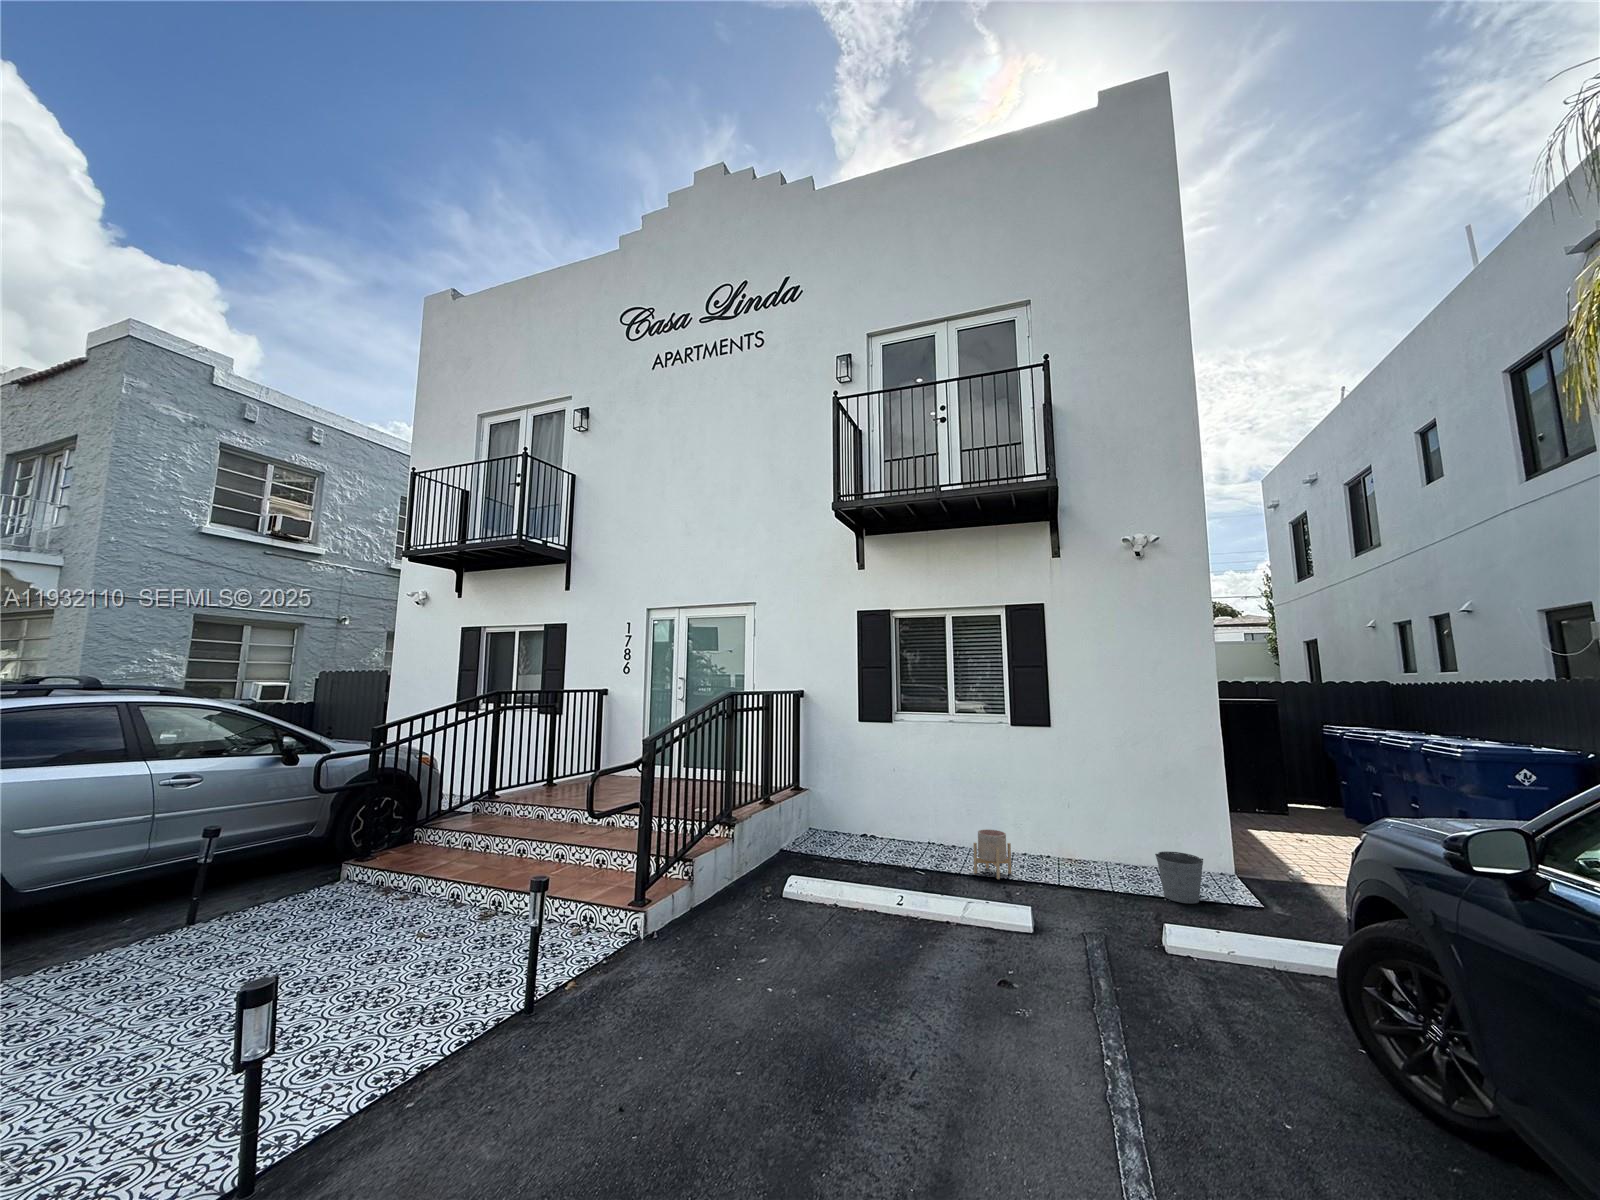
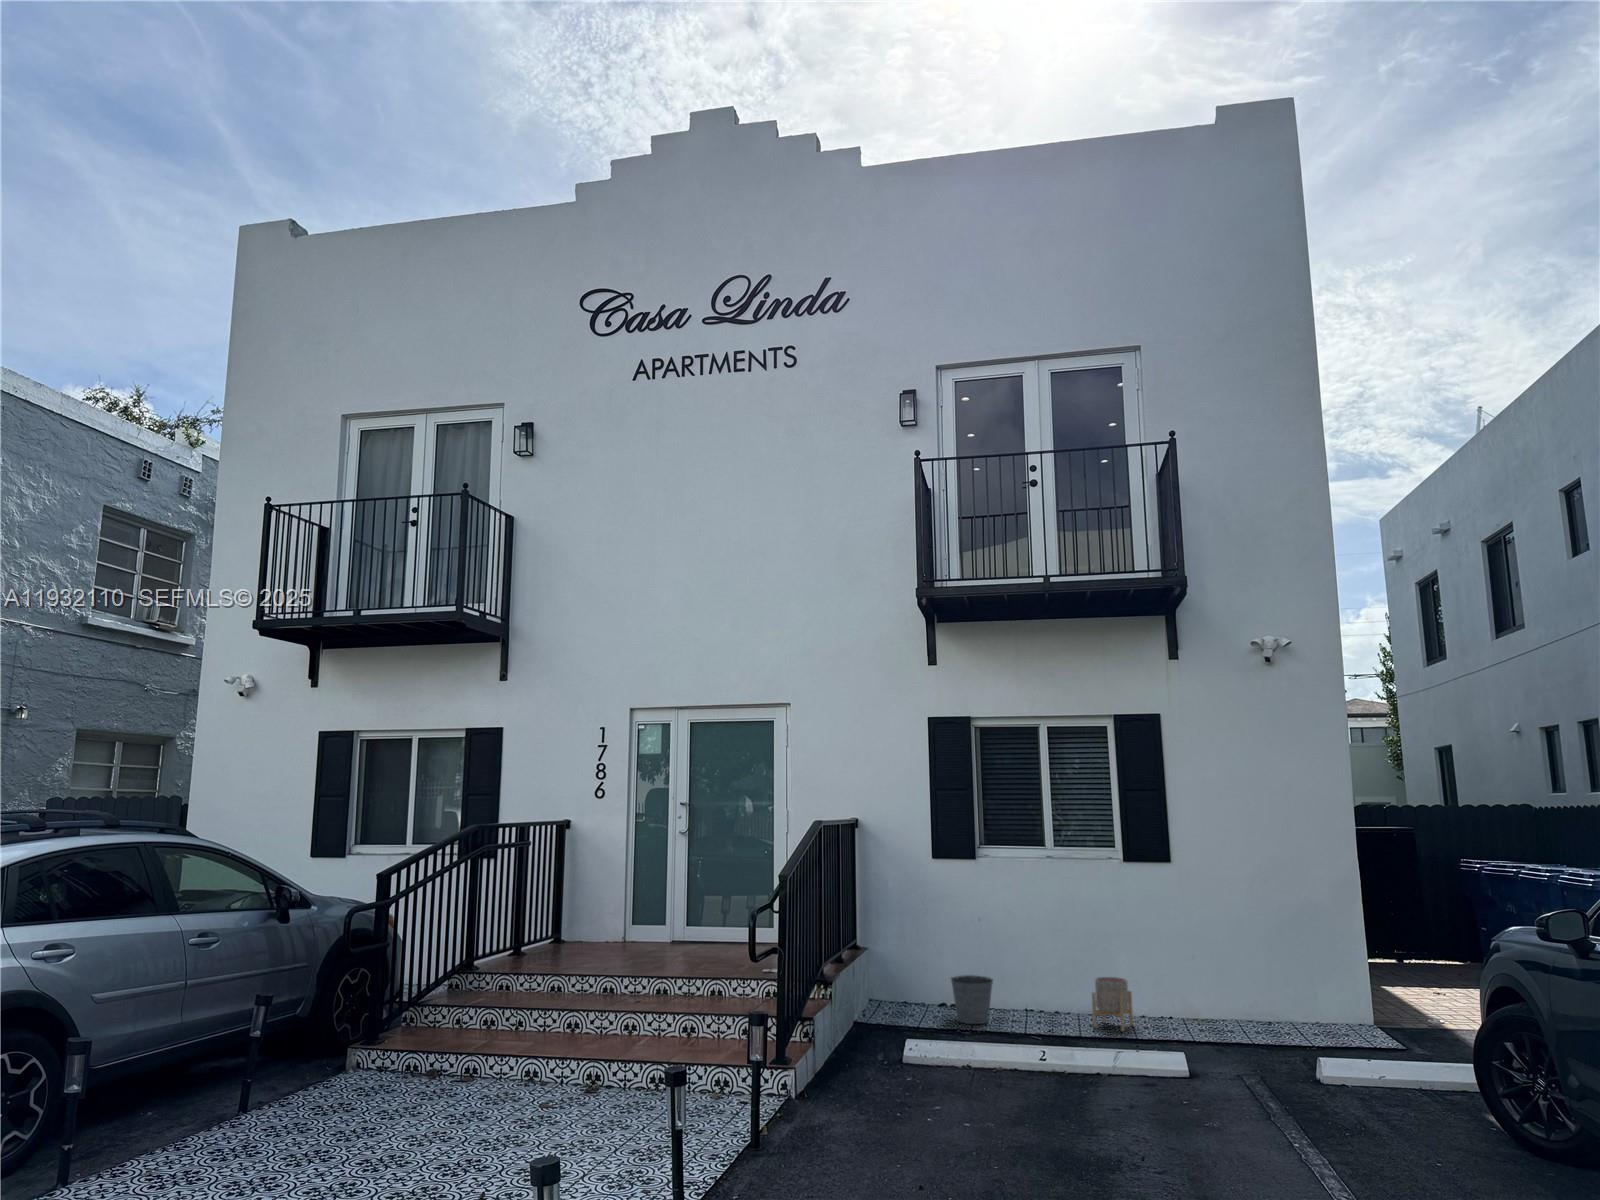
bucket: present [1155,851,1203,904] -> present [951,975,993,1024]

